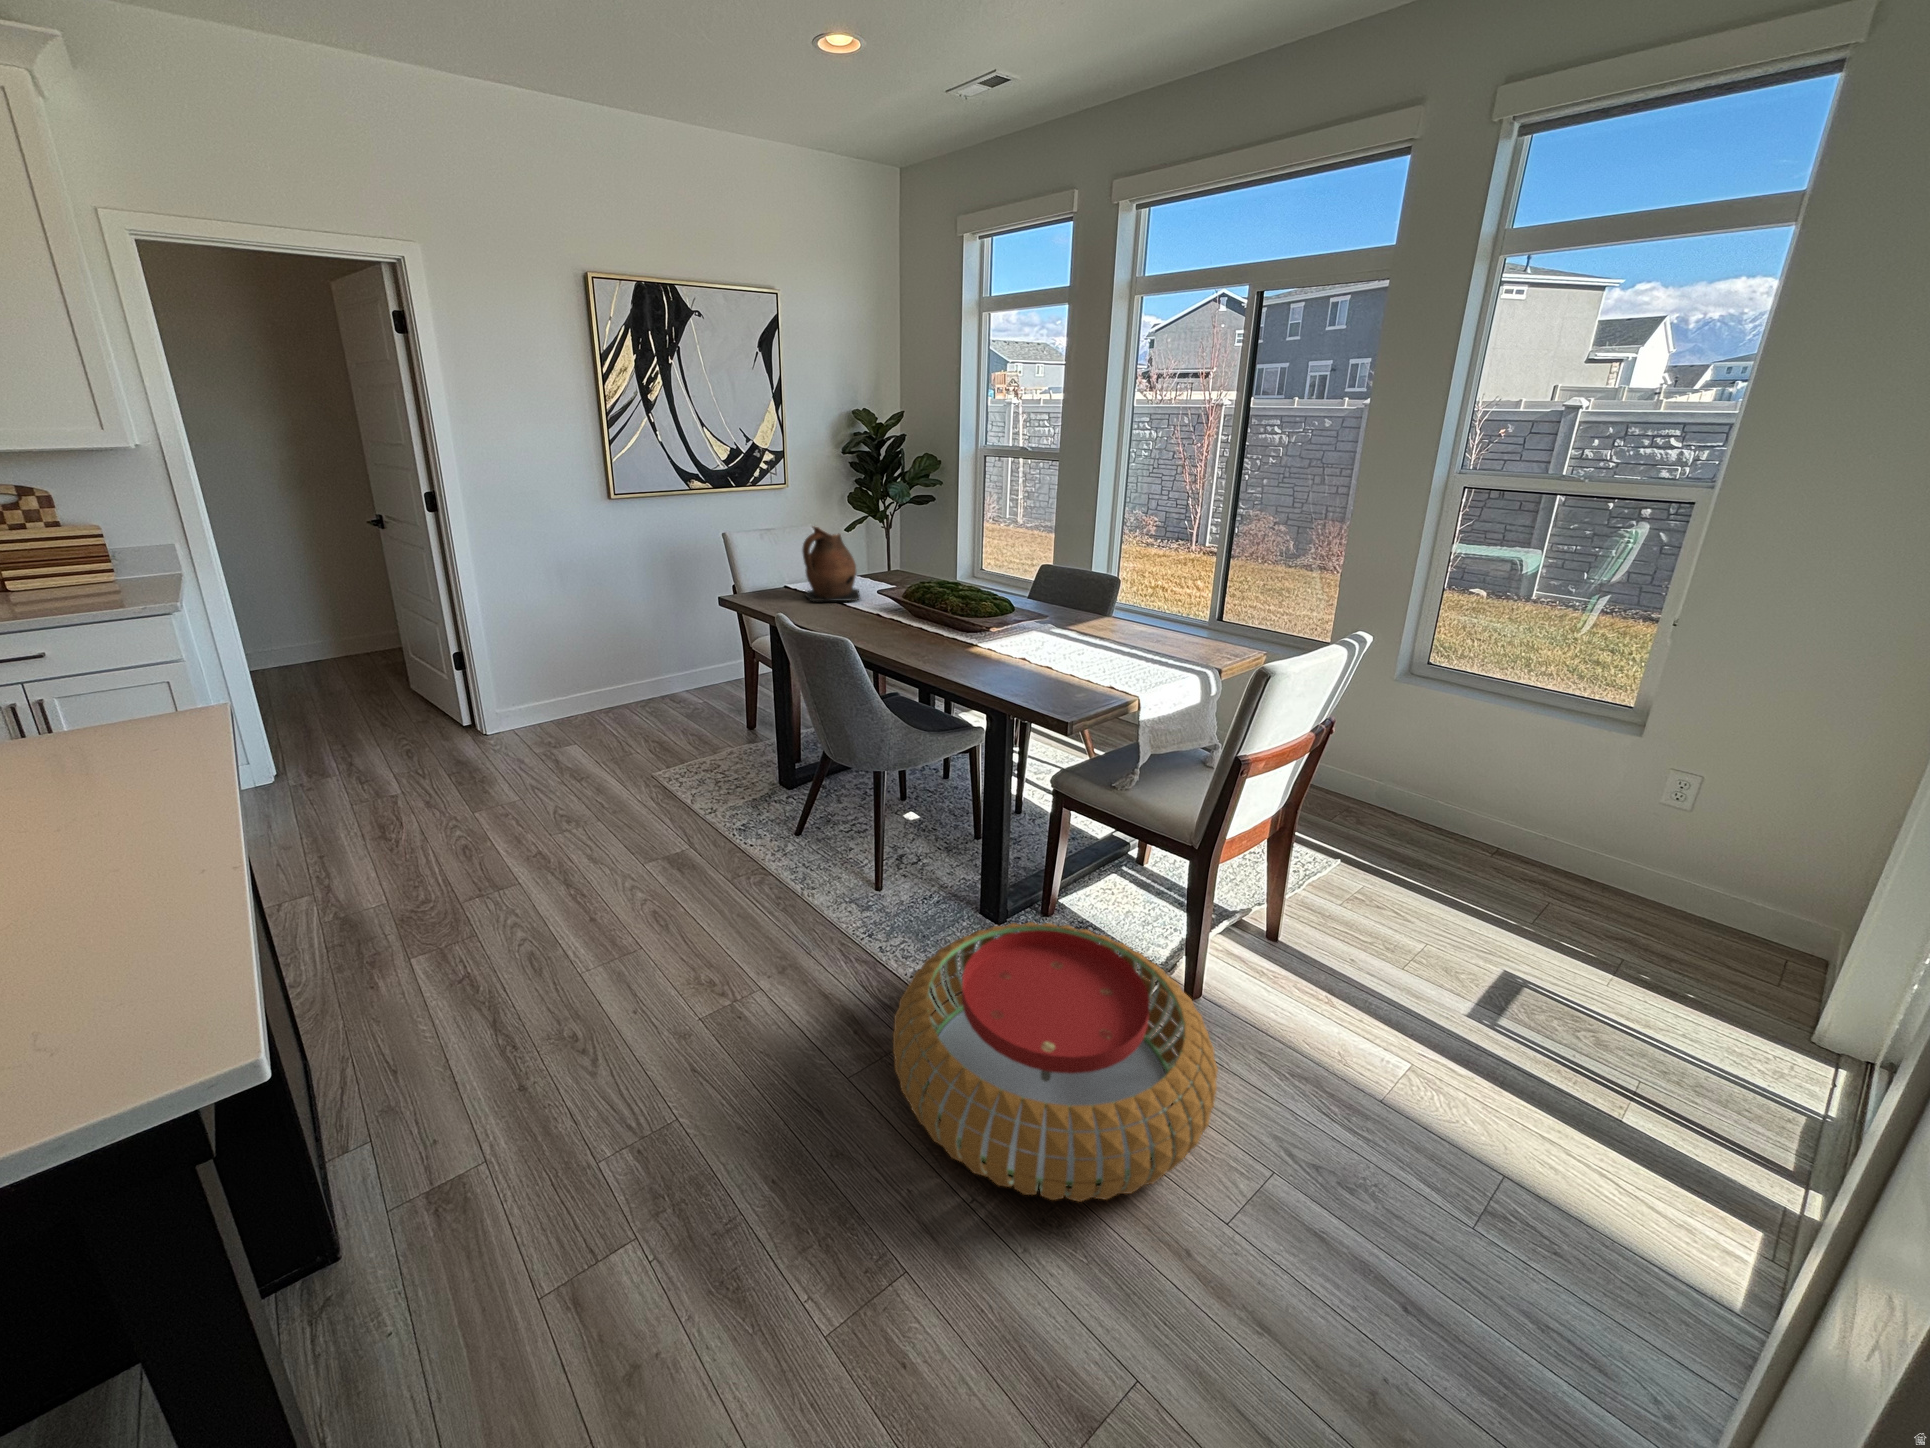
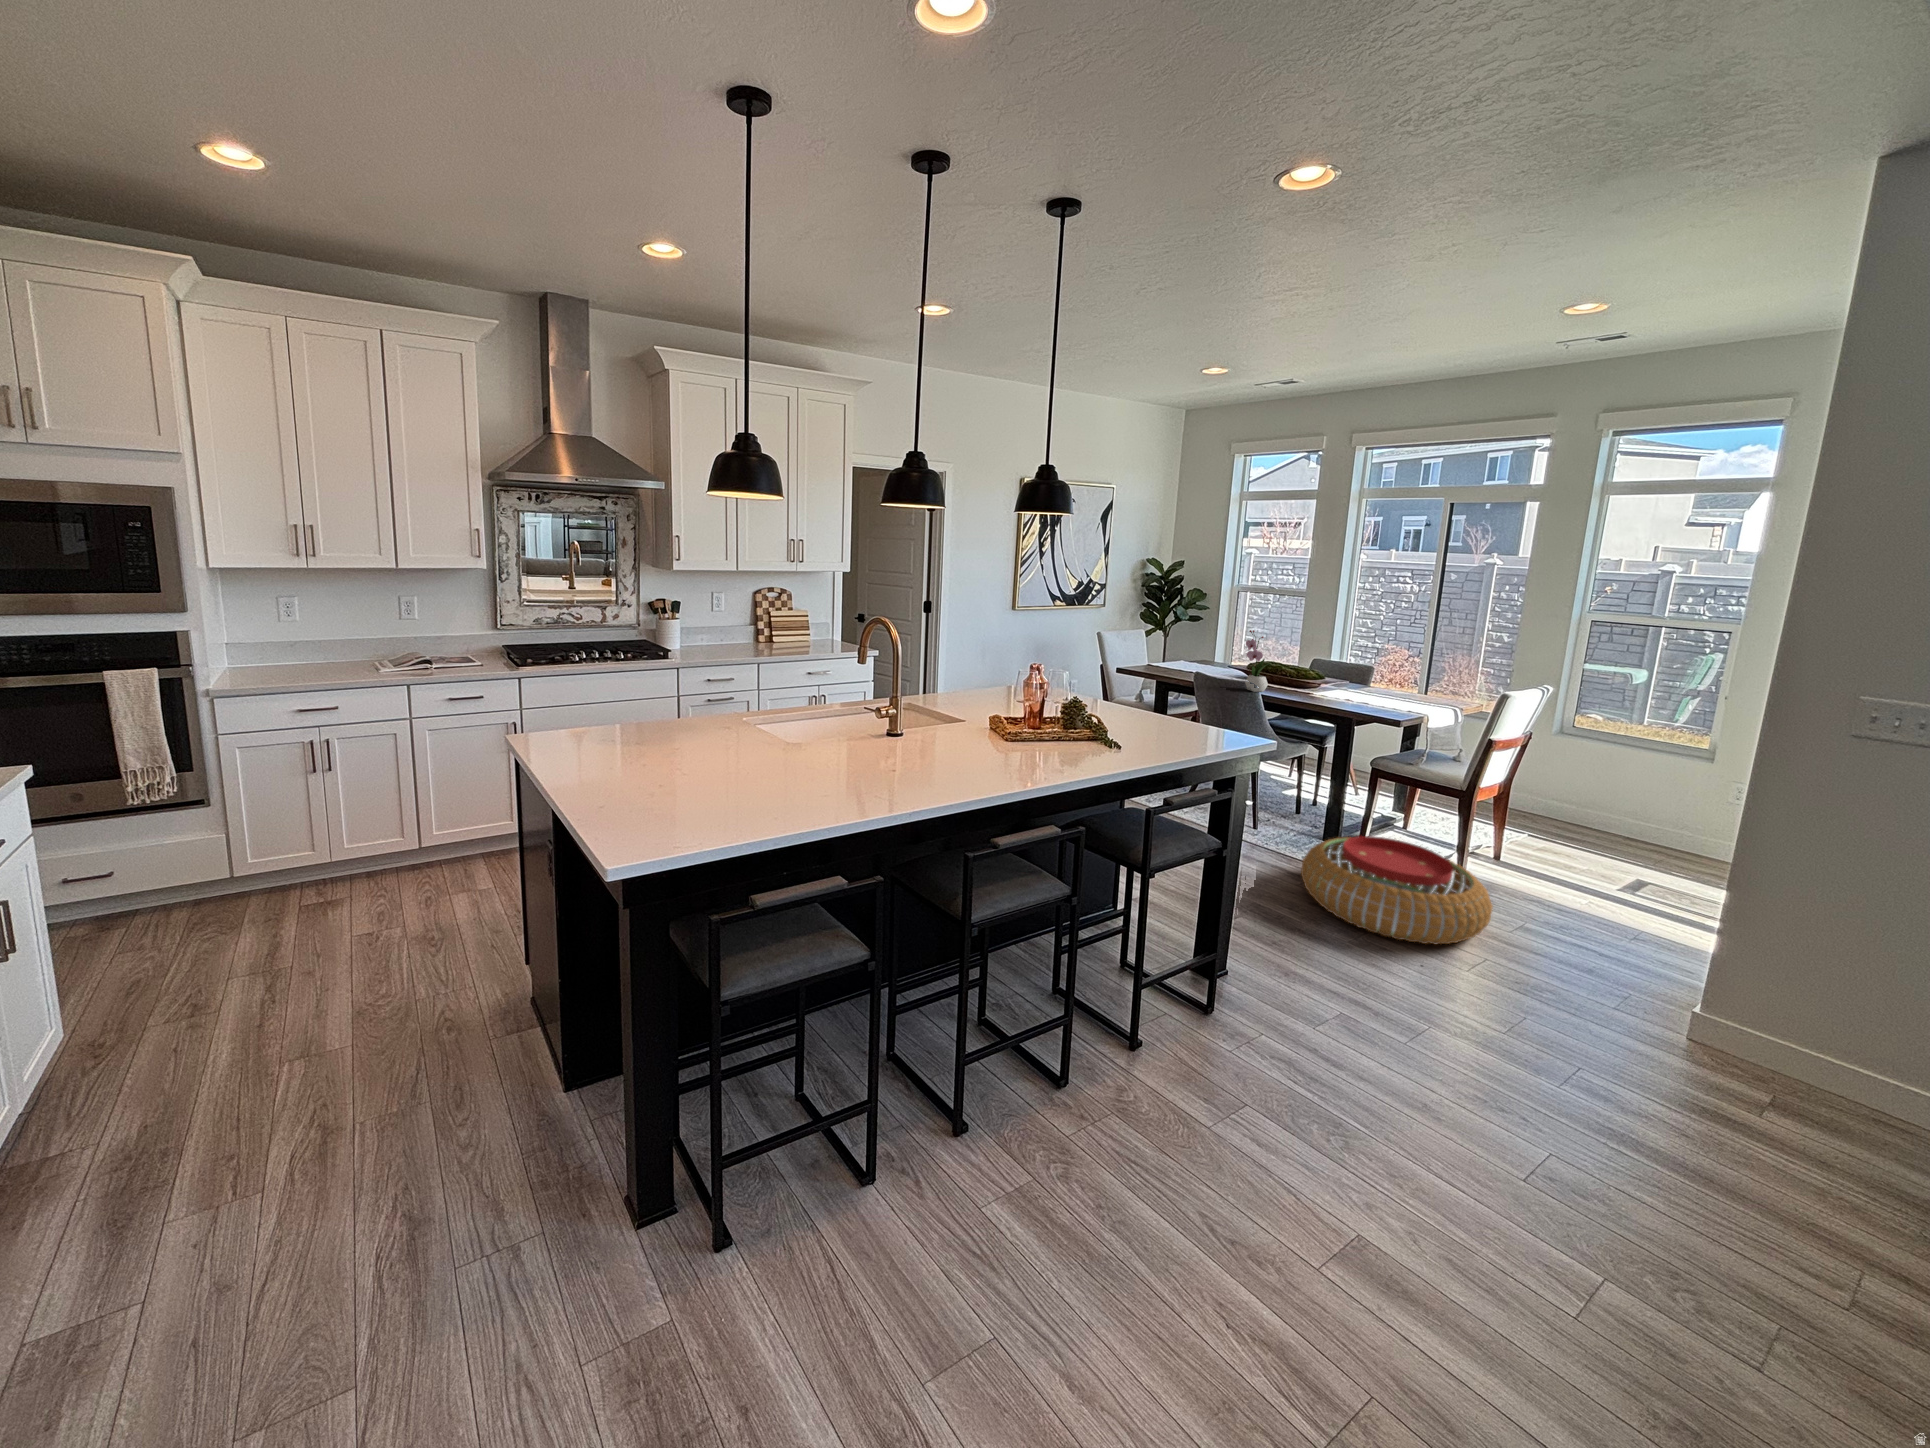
flower arrangement: none [886,526,935,636] -> present [1245,630,1270,692]
ceramic pitcher: present [802,527,860,601] -> none [1161,629,1202,675]

